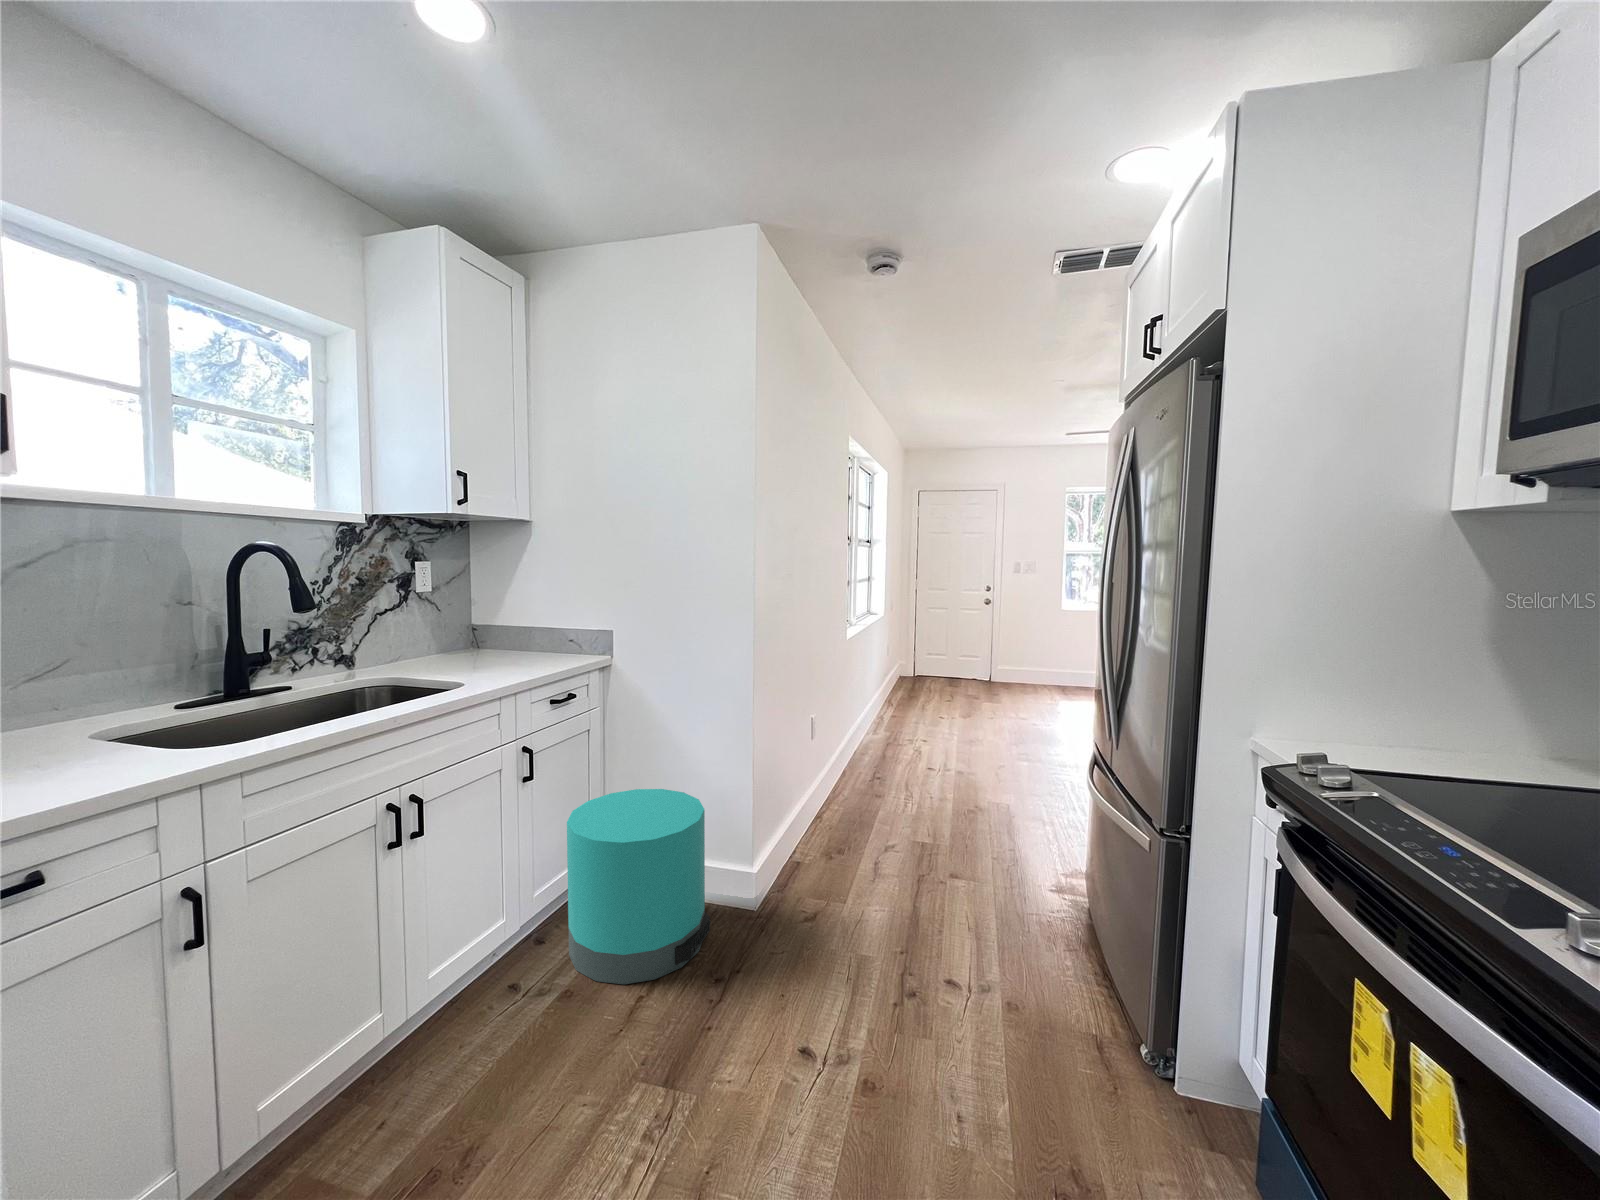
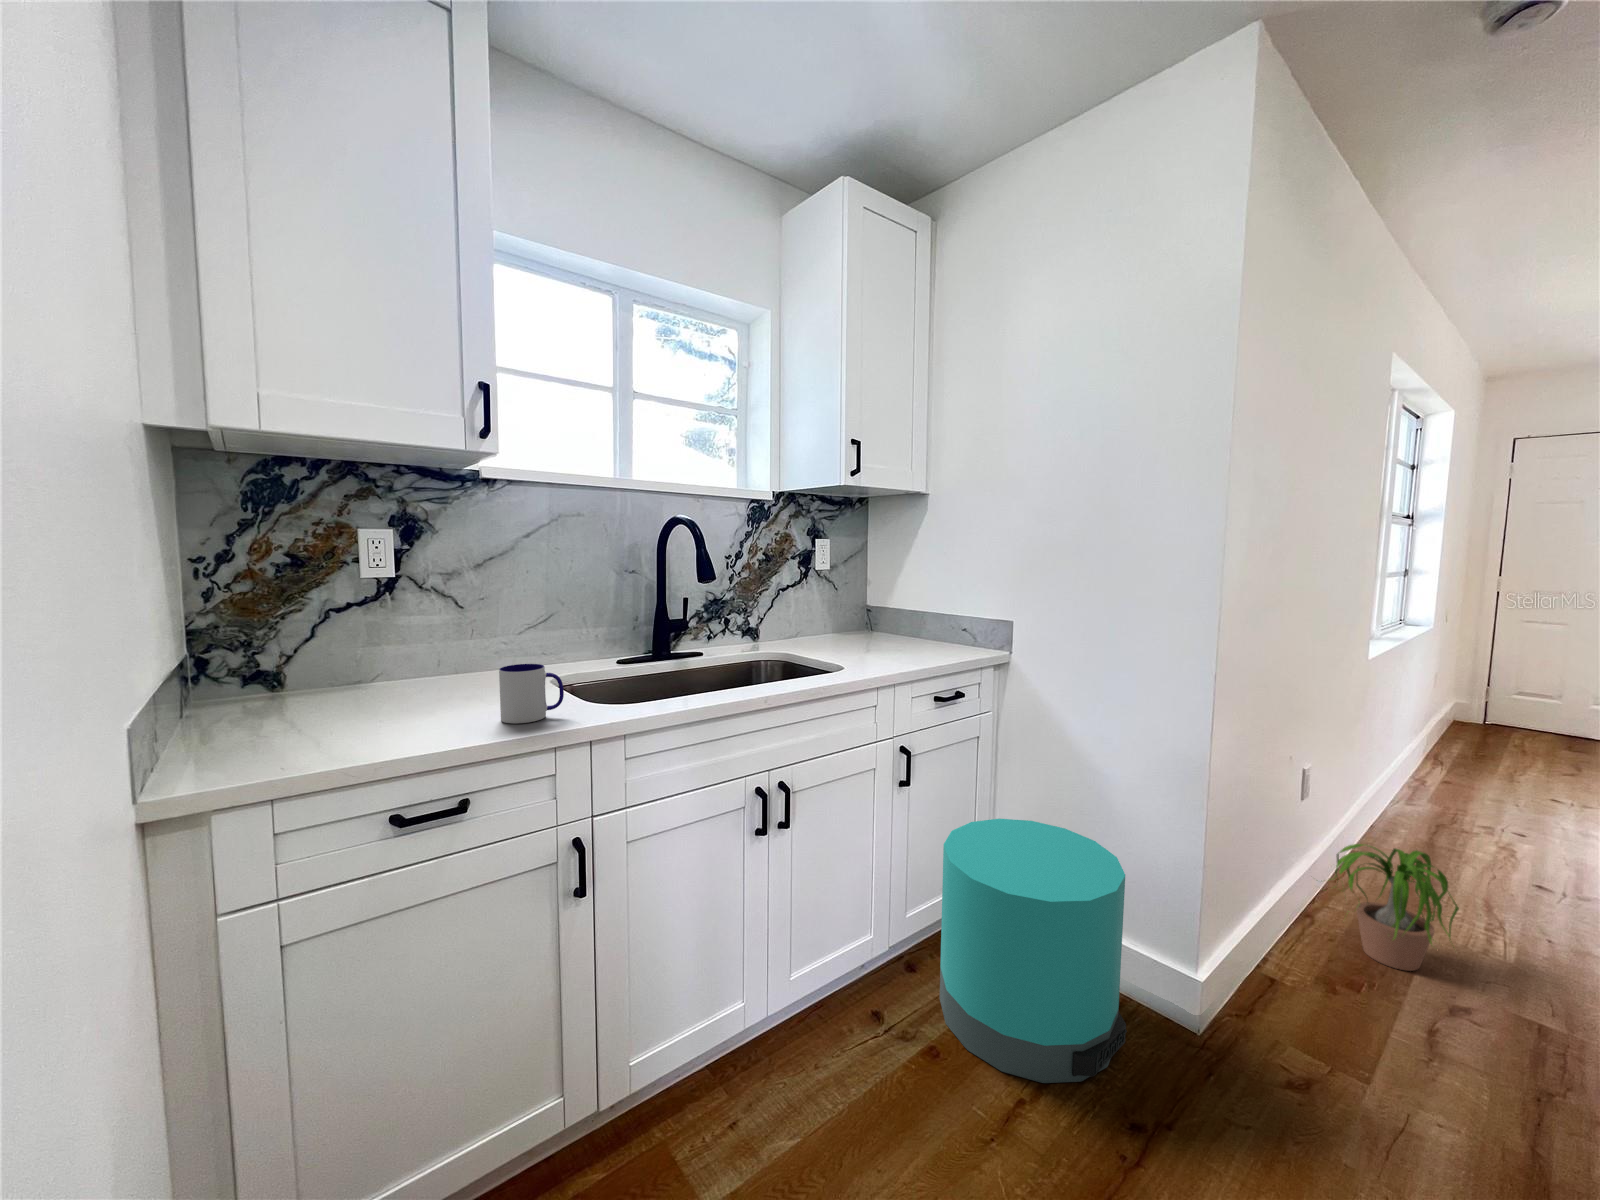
mug: none [46,714,146,784] -> present [499,664,564,723]
potted plant: none [816,757,889,834] -> present [1335,844,1459,971]

